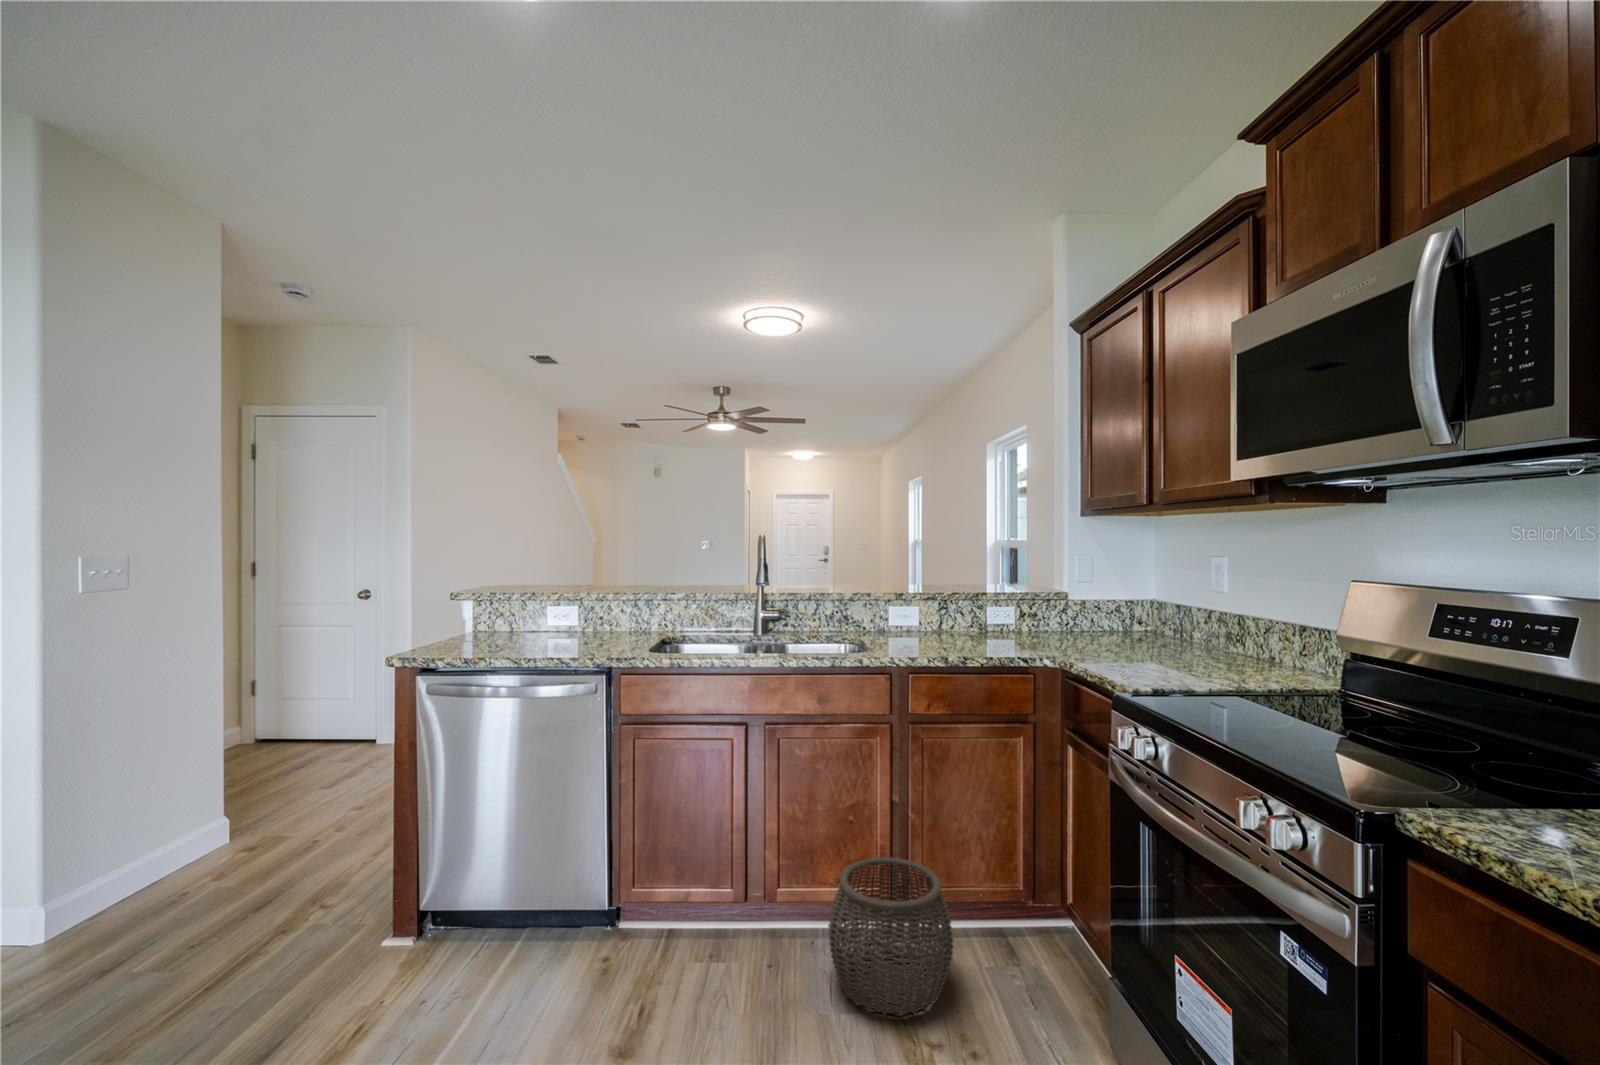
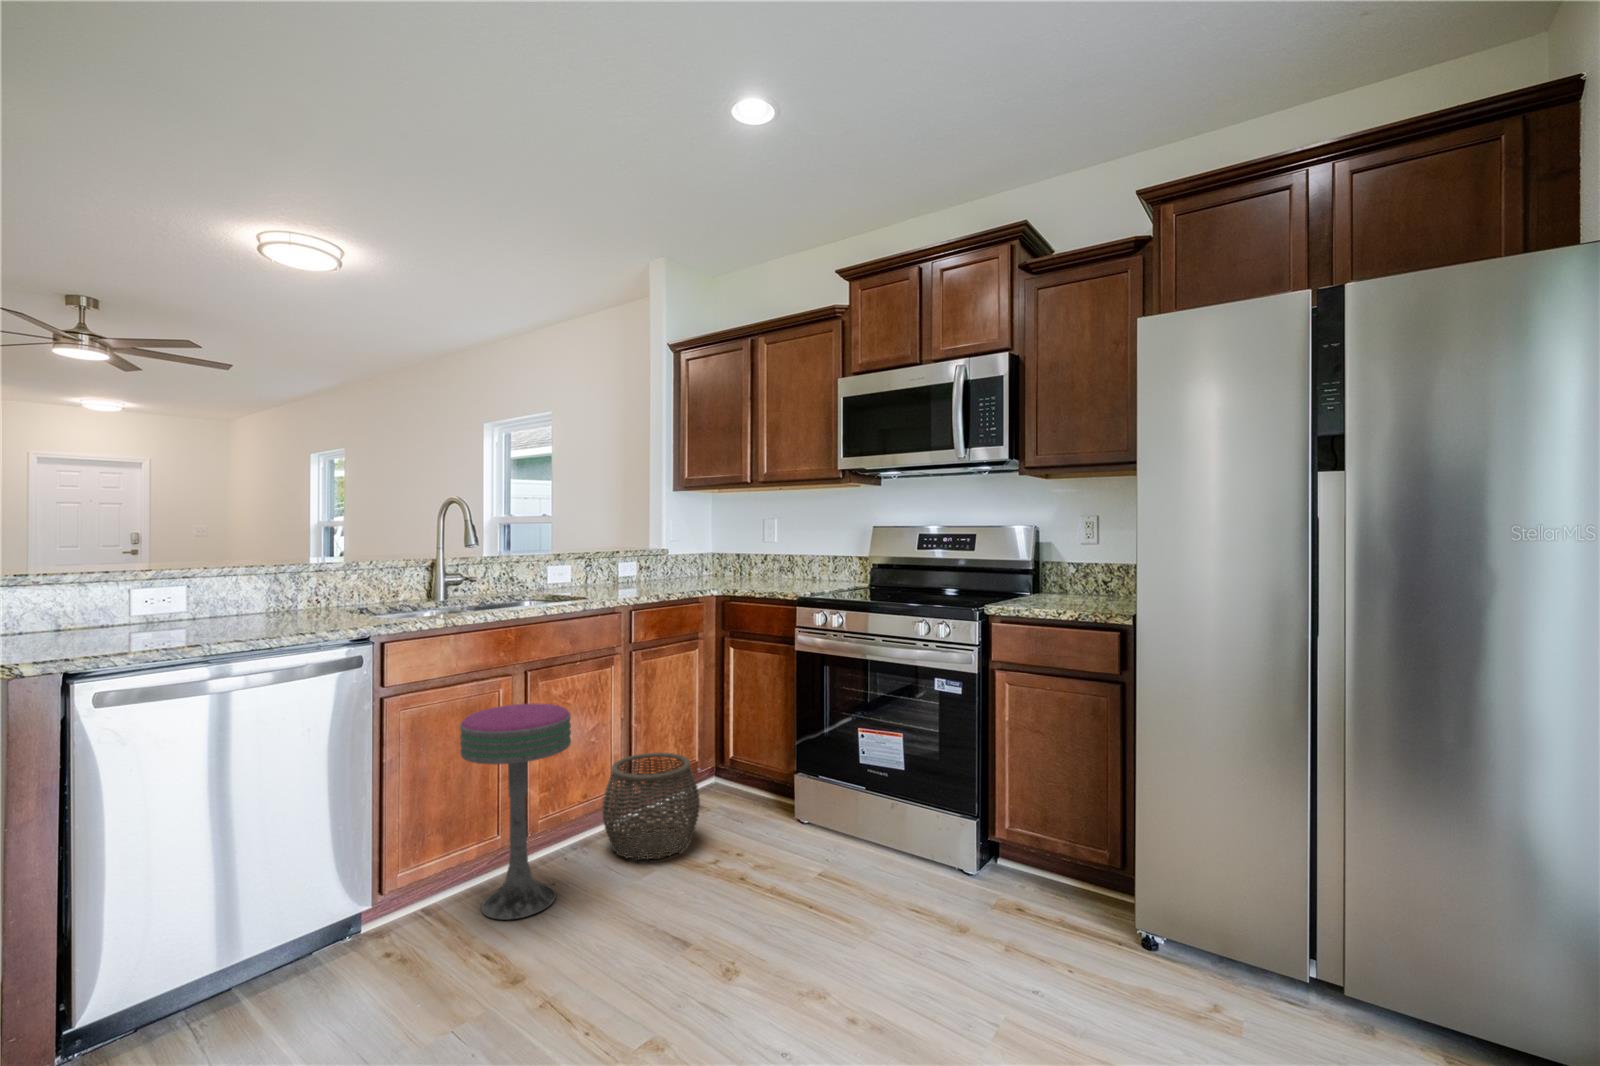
bar stool: none [649,759,763,1006] -> present [460,703,571,920]

